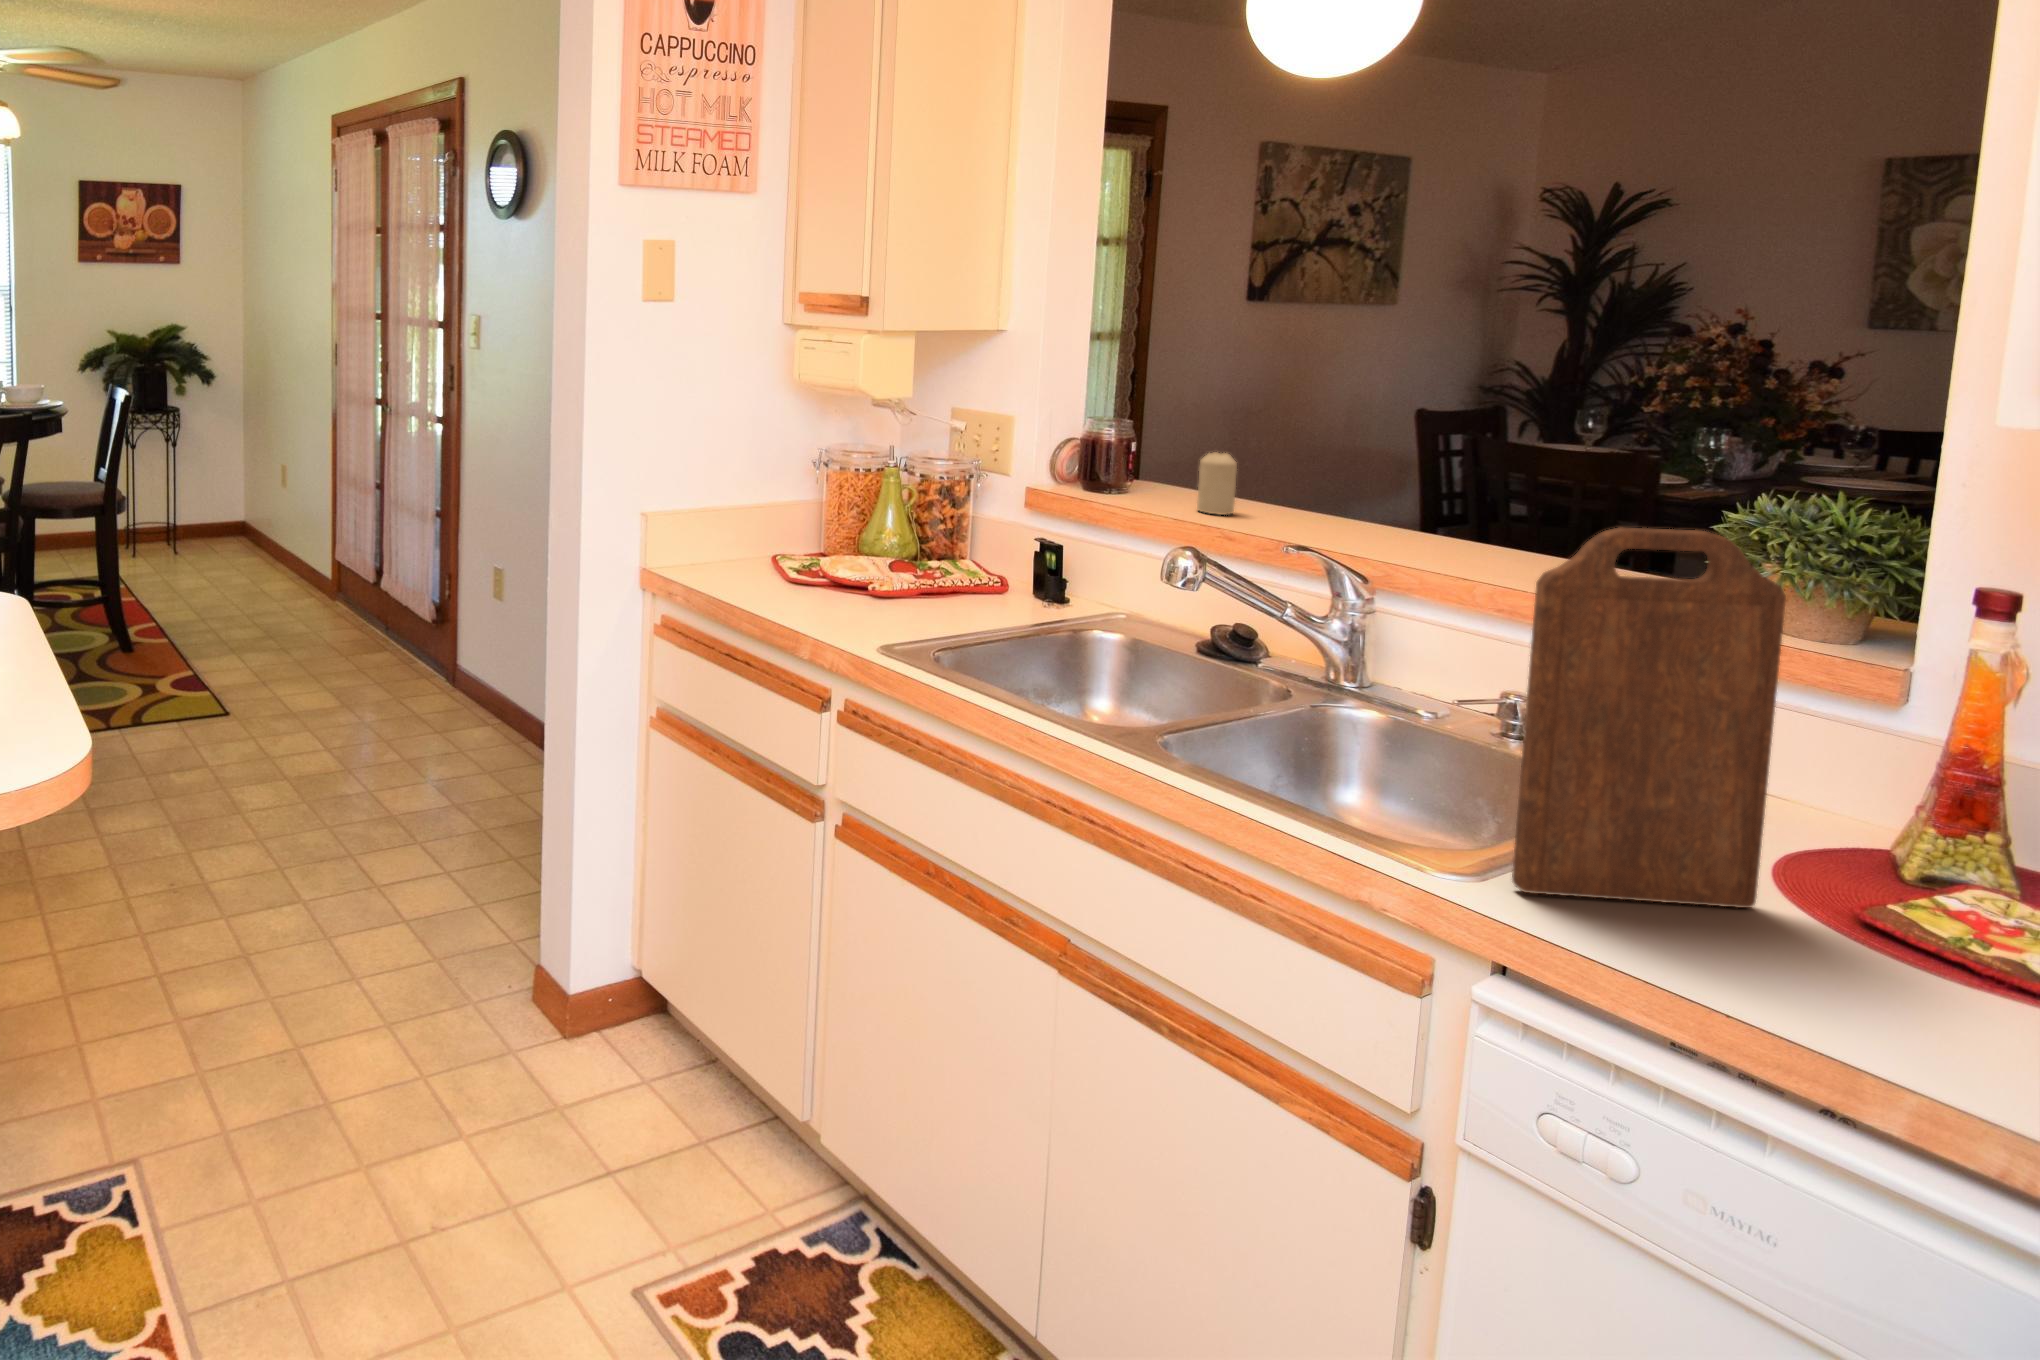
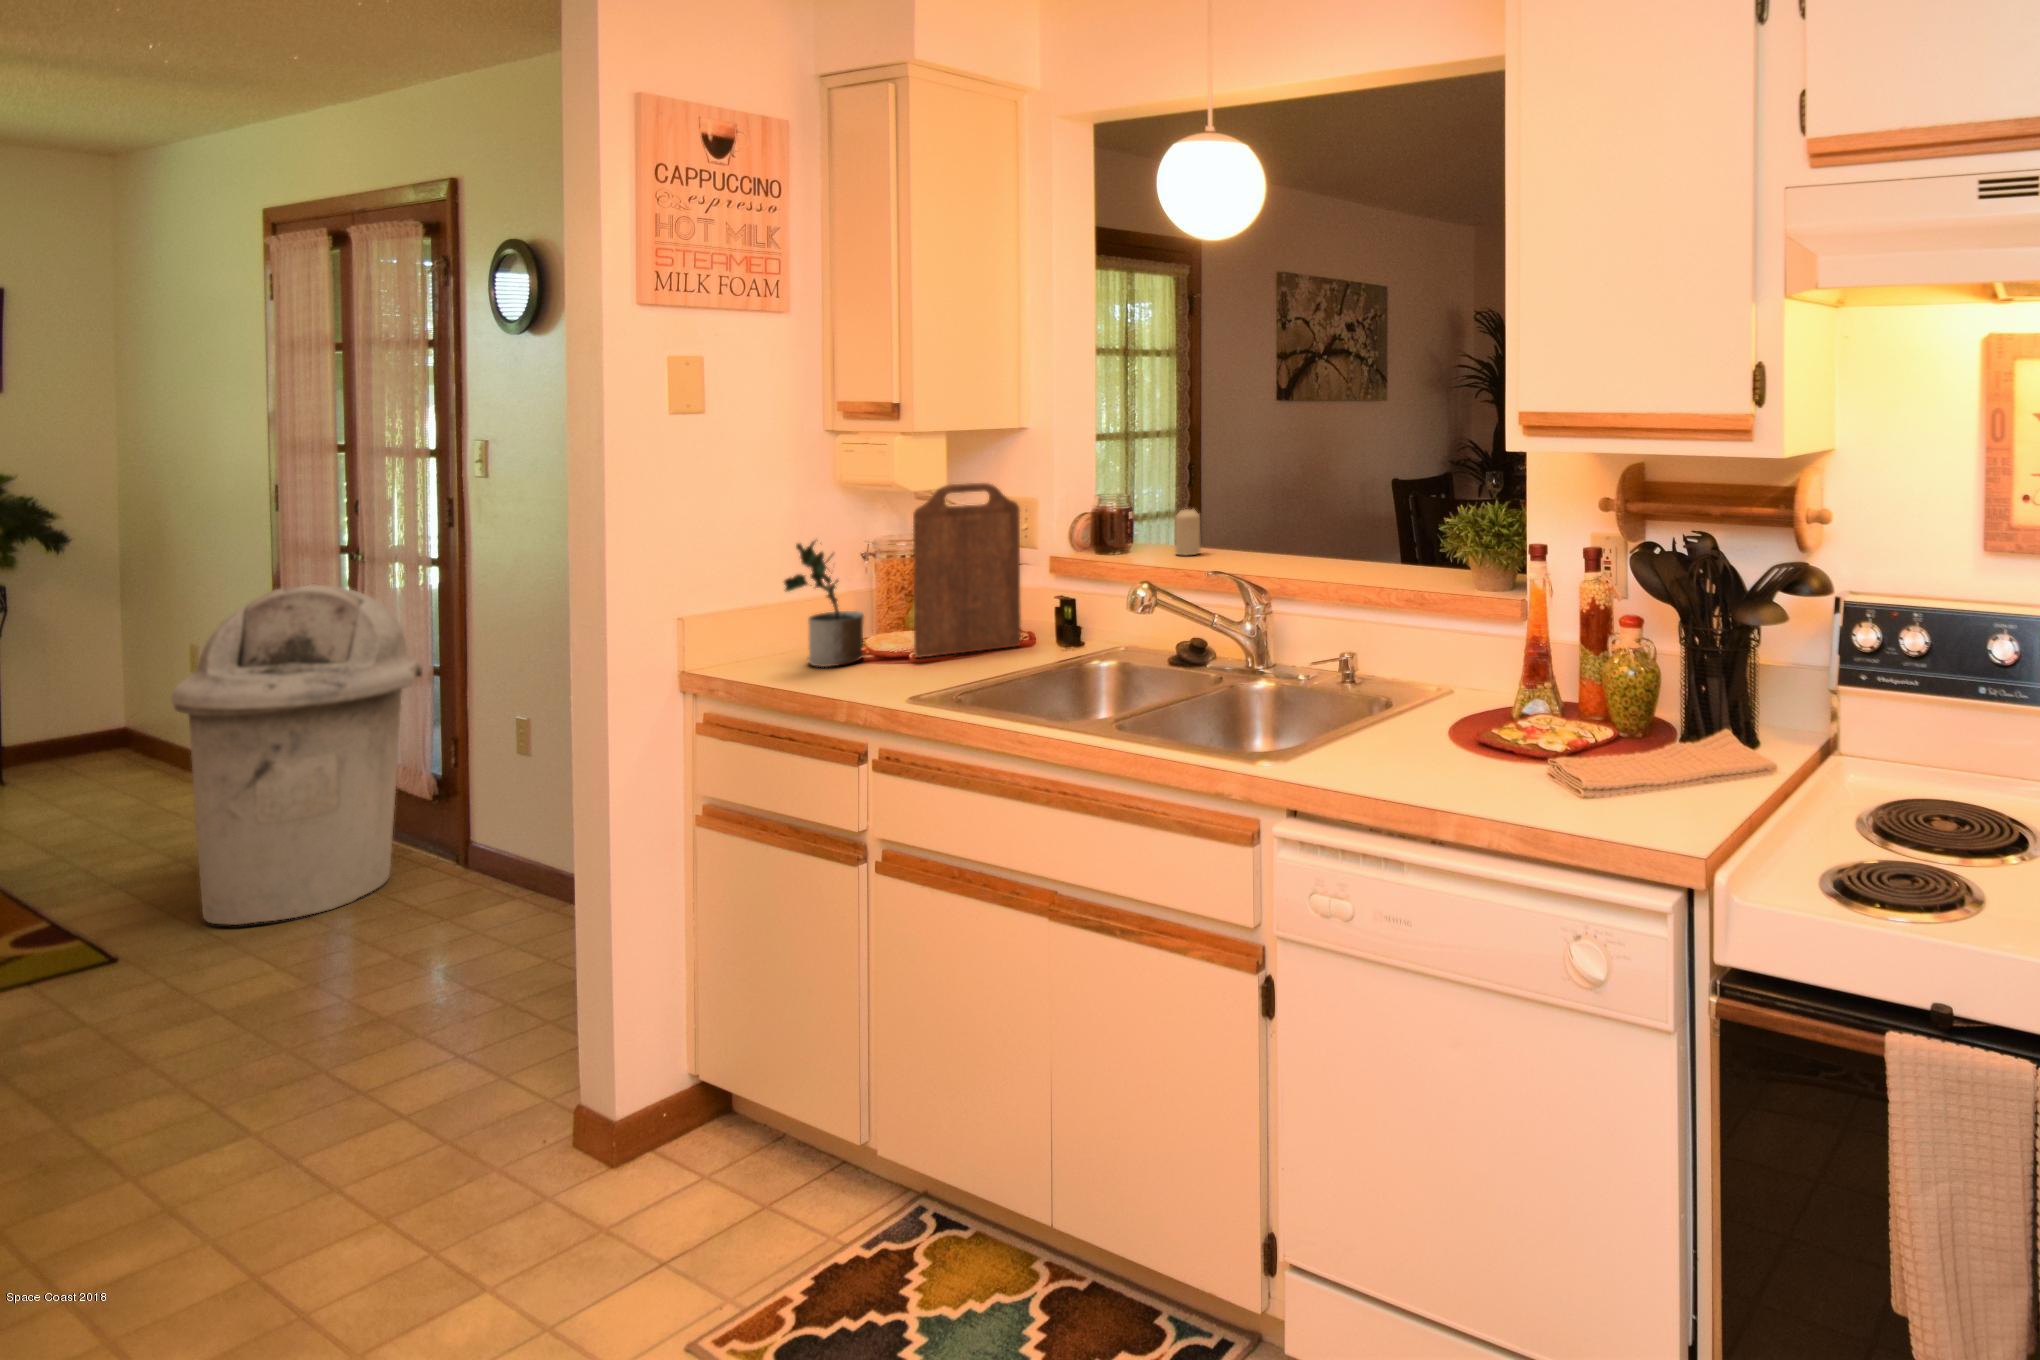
trash can: none [281,427,430,699] -> present [171,584,423,925]
potted plant: none [744,441,820,585] -> present [784,541,864,667]
cutting board: present [1512,527,1786,908] -> present [913,483,1021,658]

